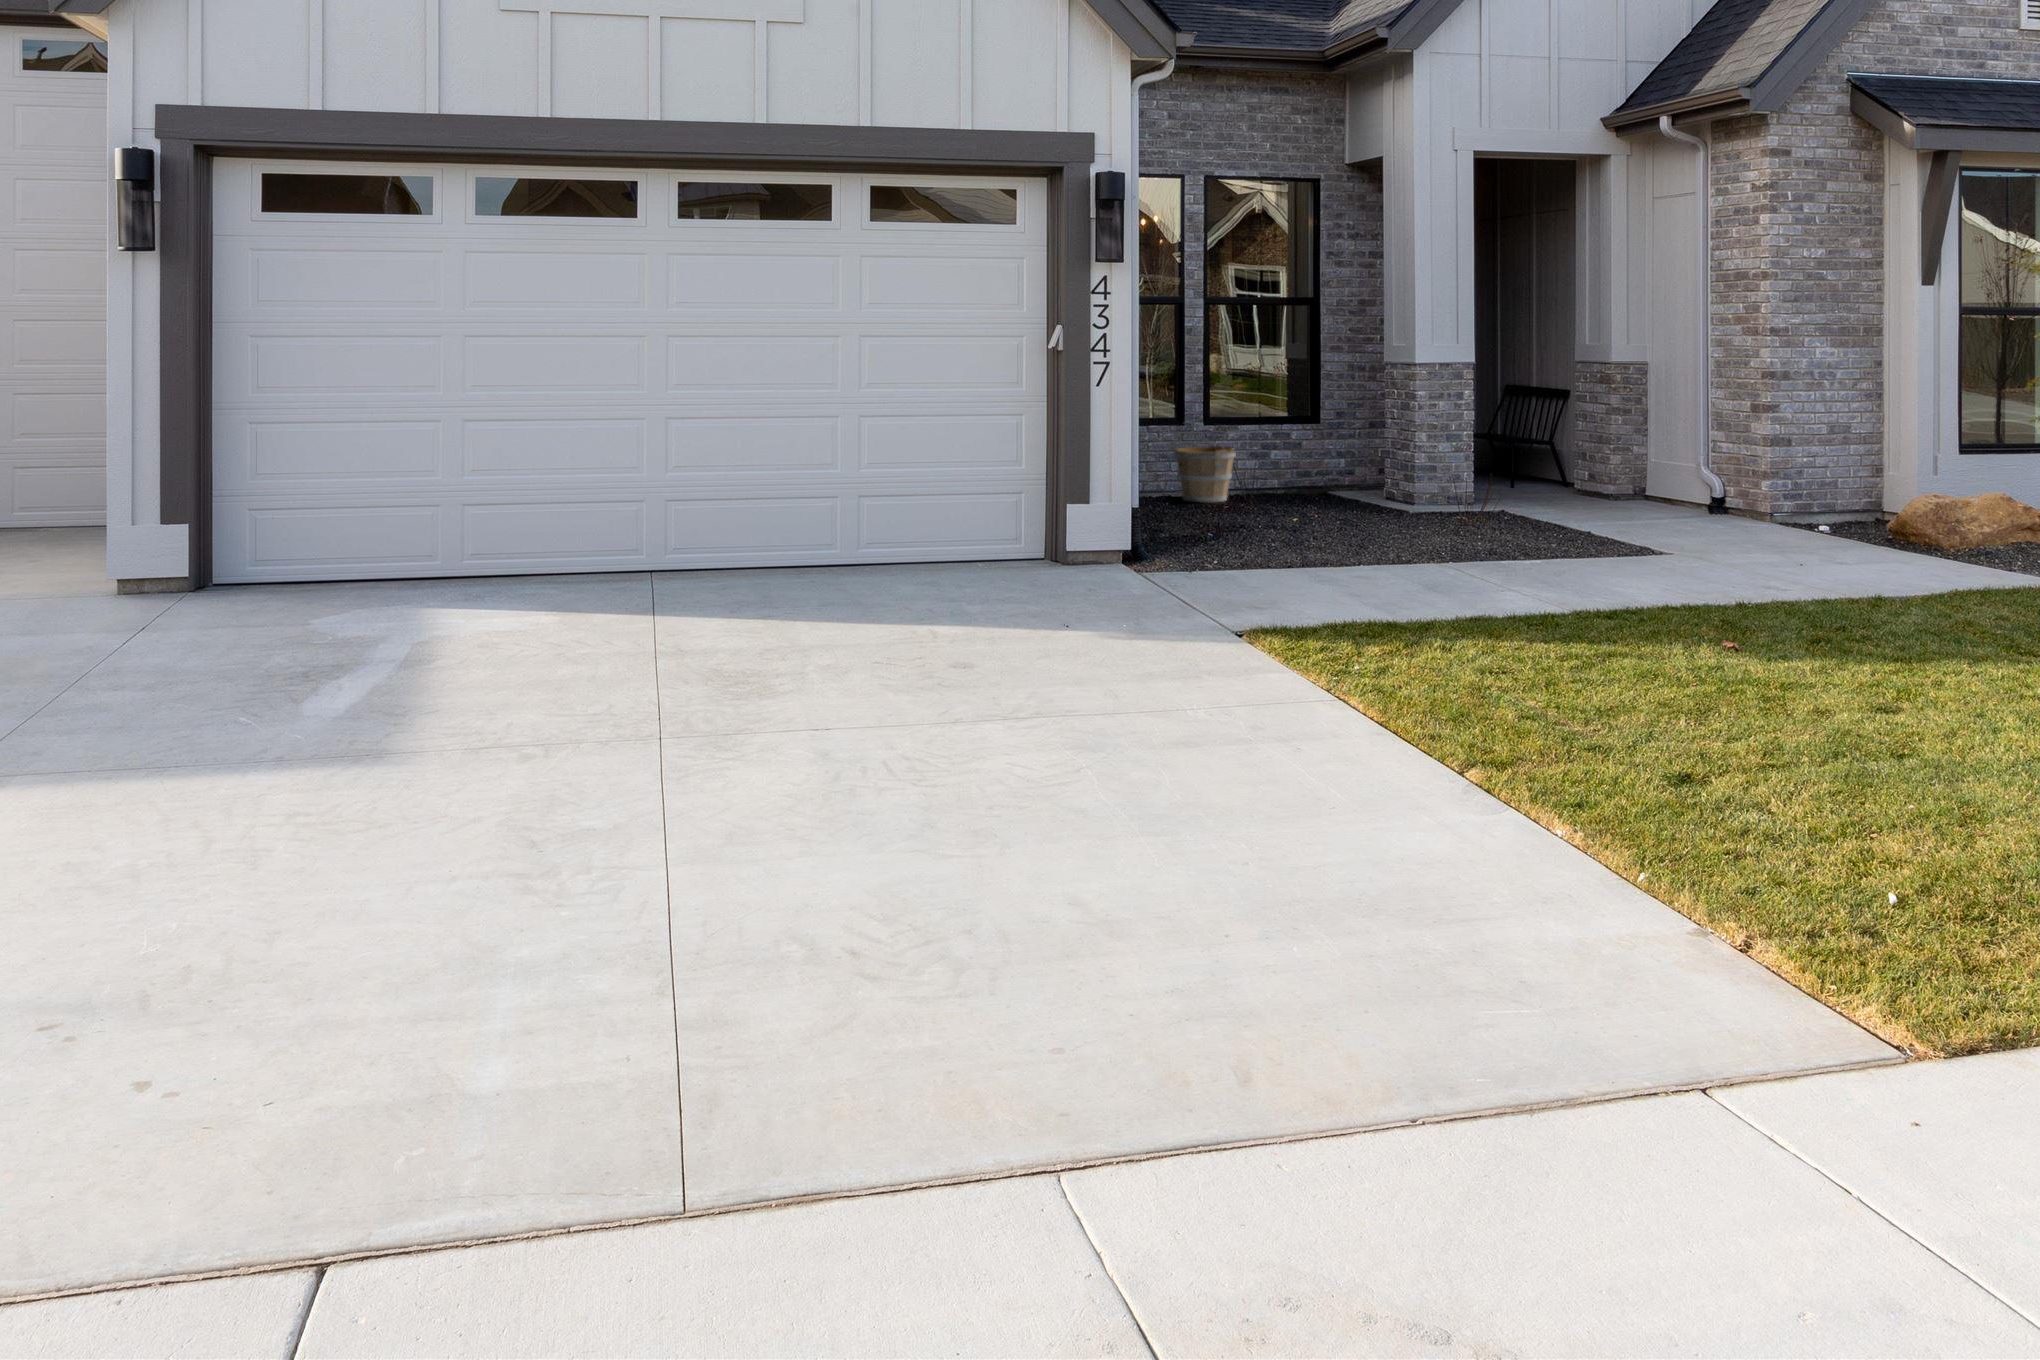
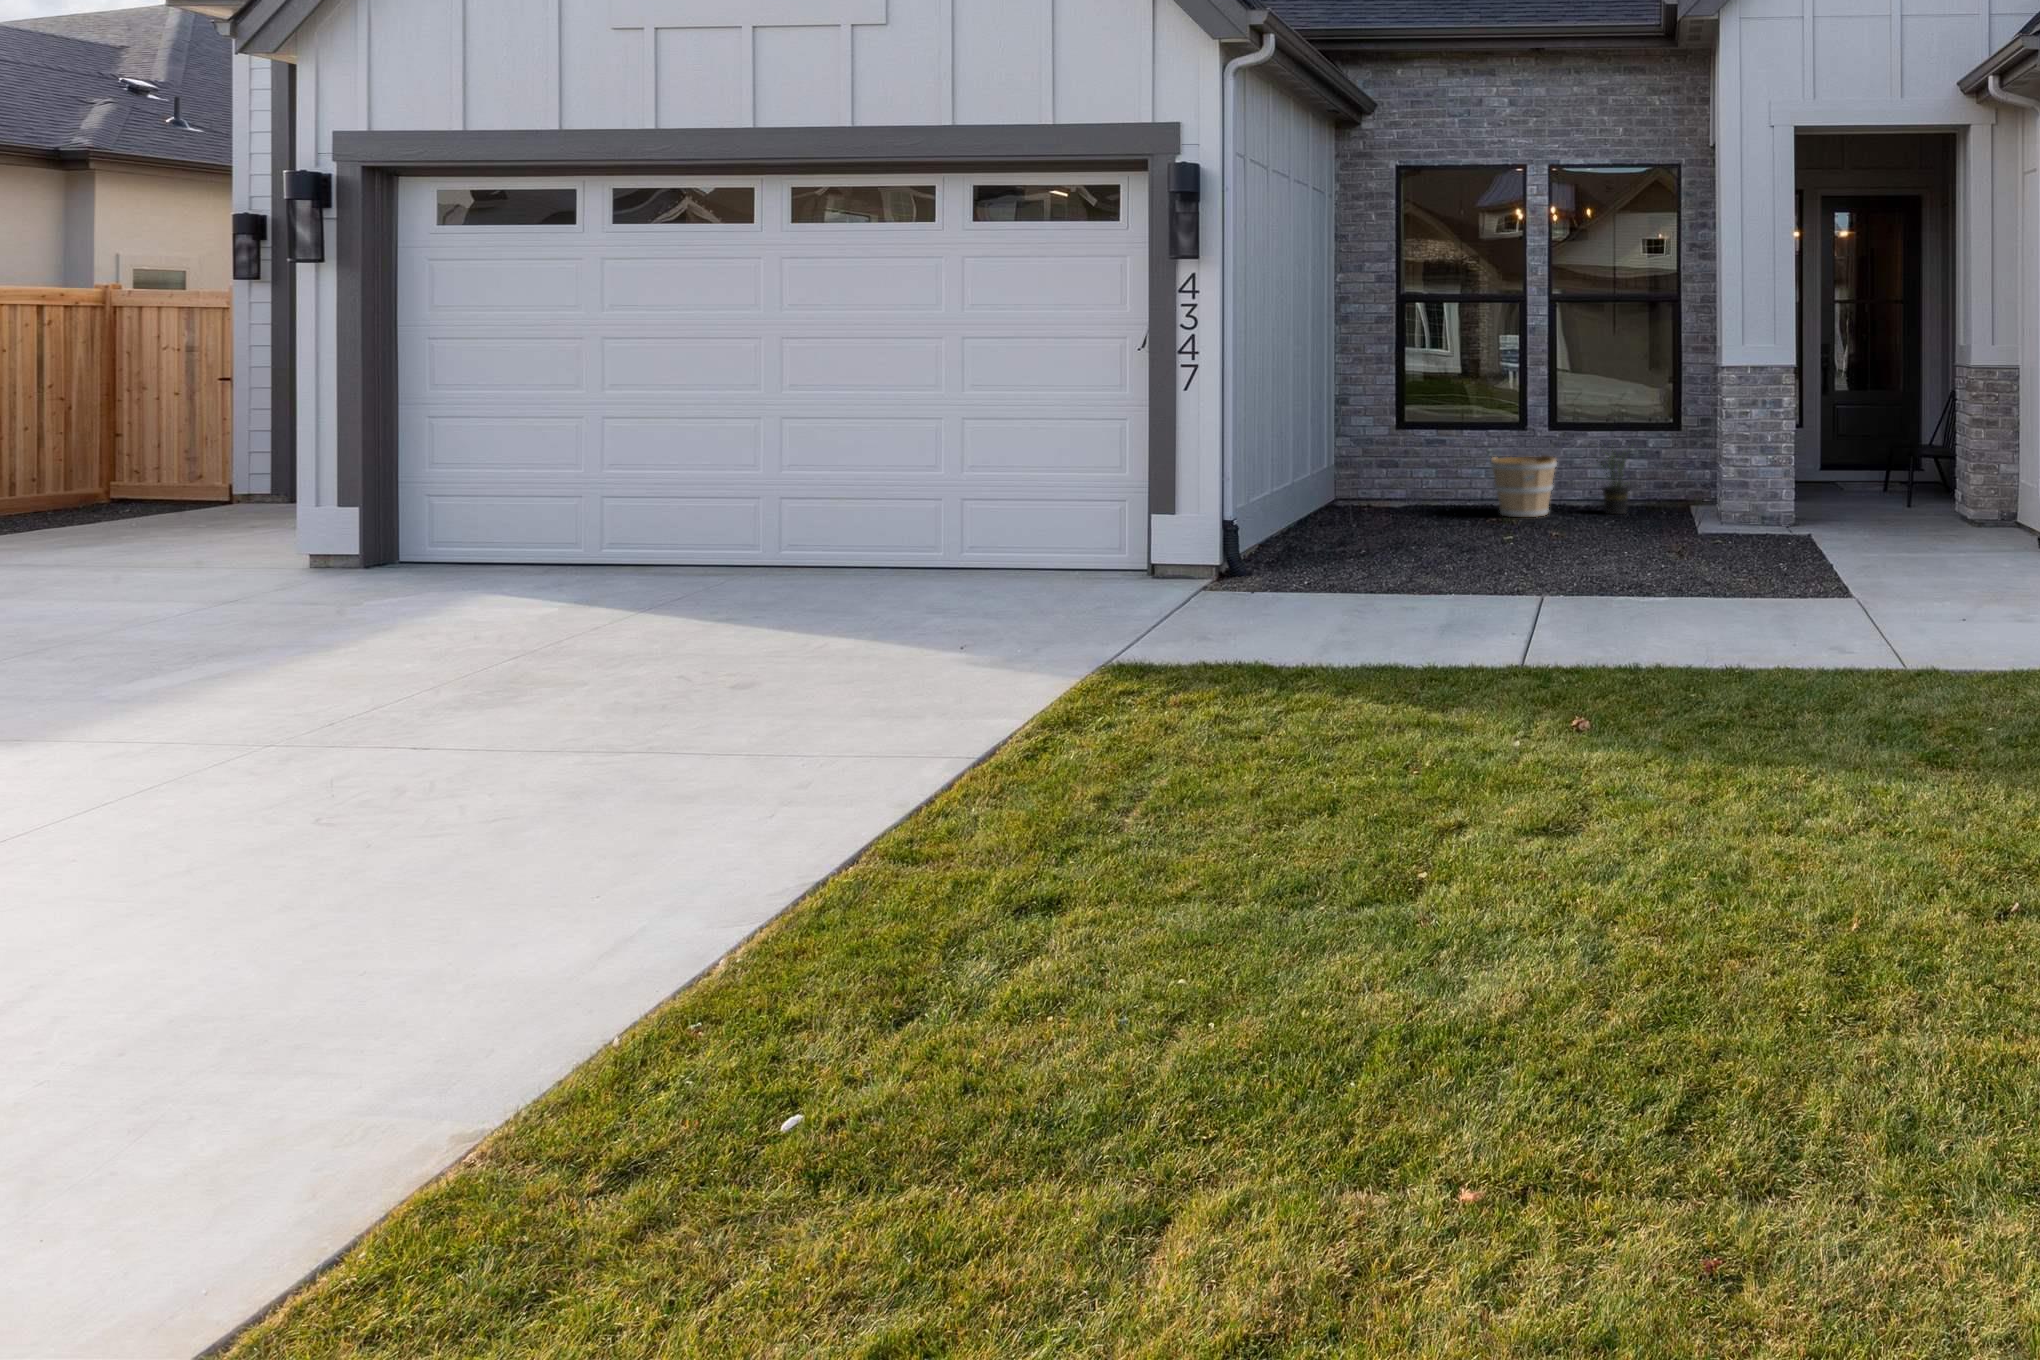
potted plant: none [1257,429,1303,498] -> present [1601,445,1633,514]

